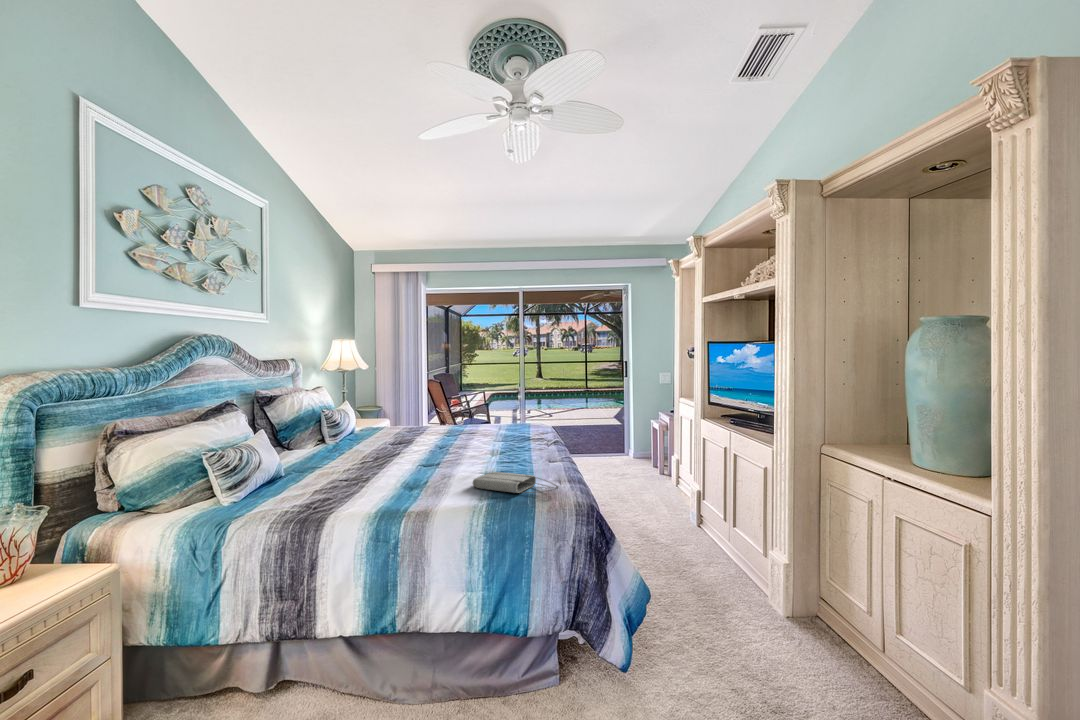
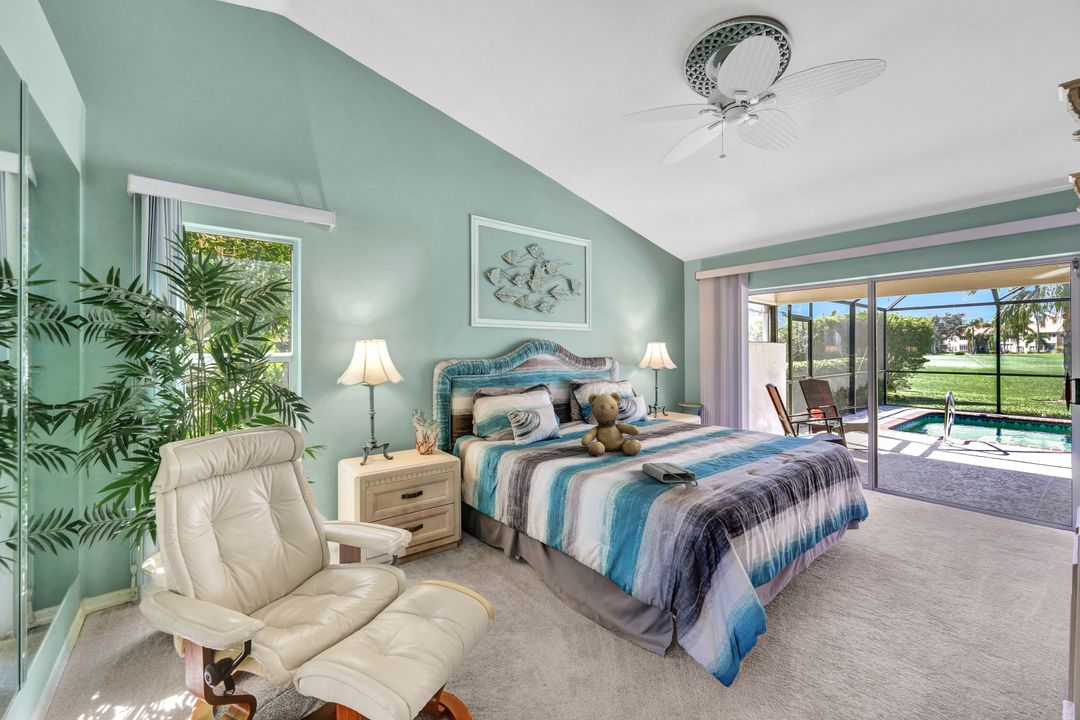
teddy bear: none [362,401,439,485] -> present [581,392,641,456]

